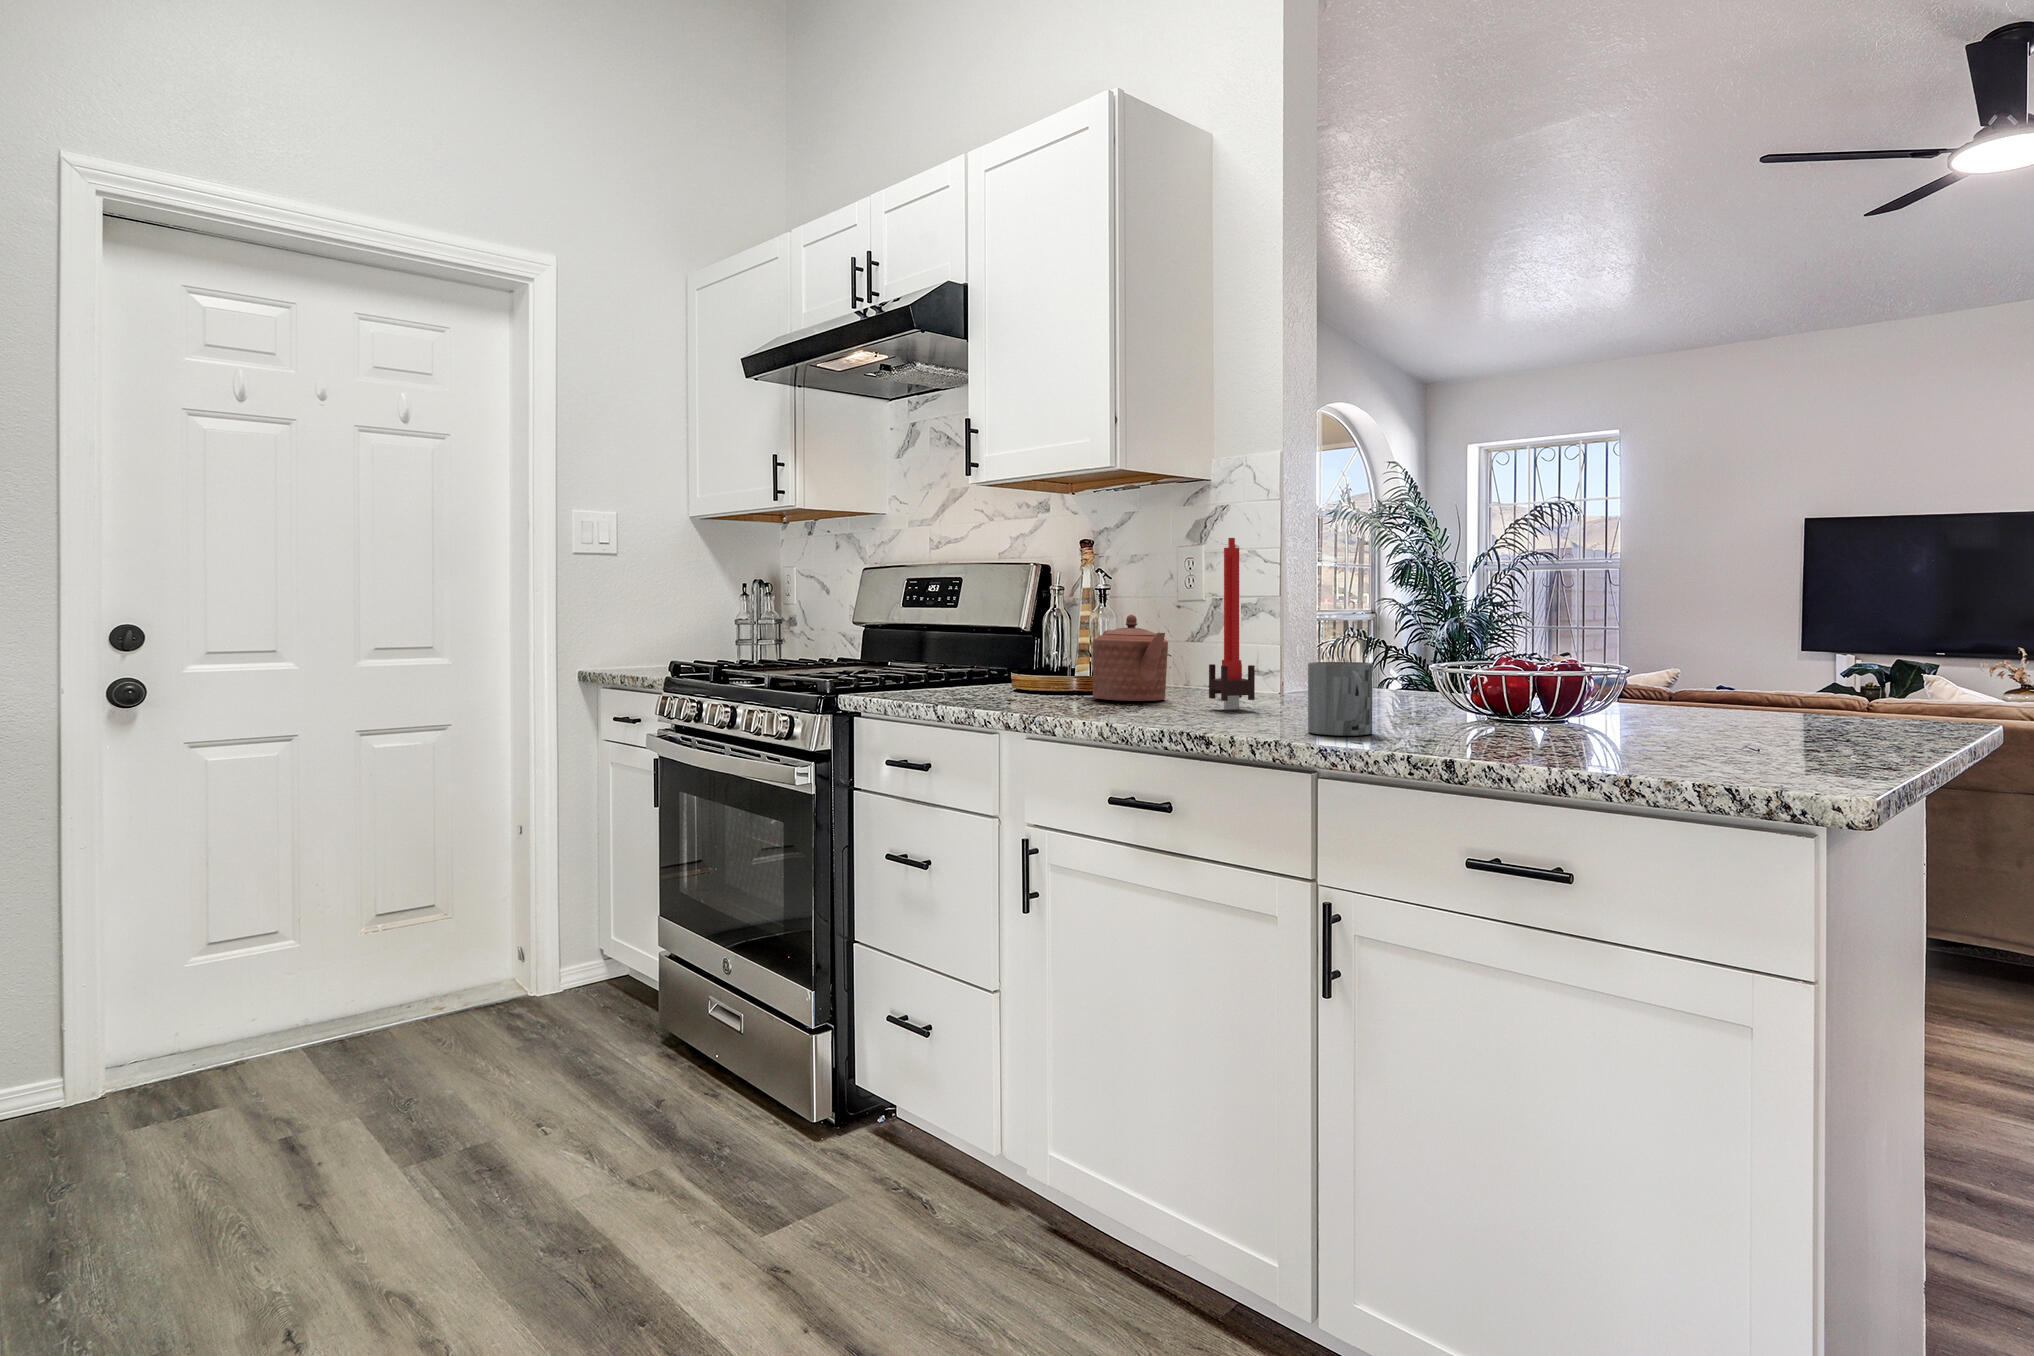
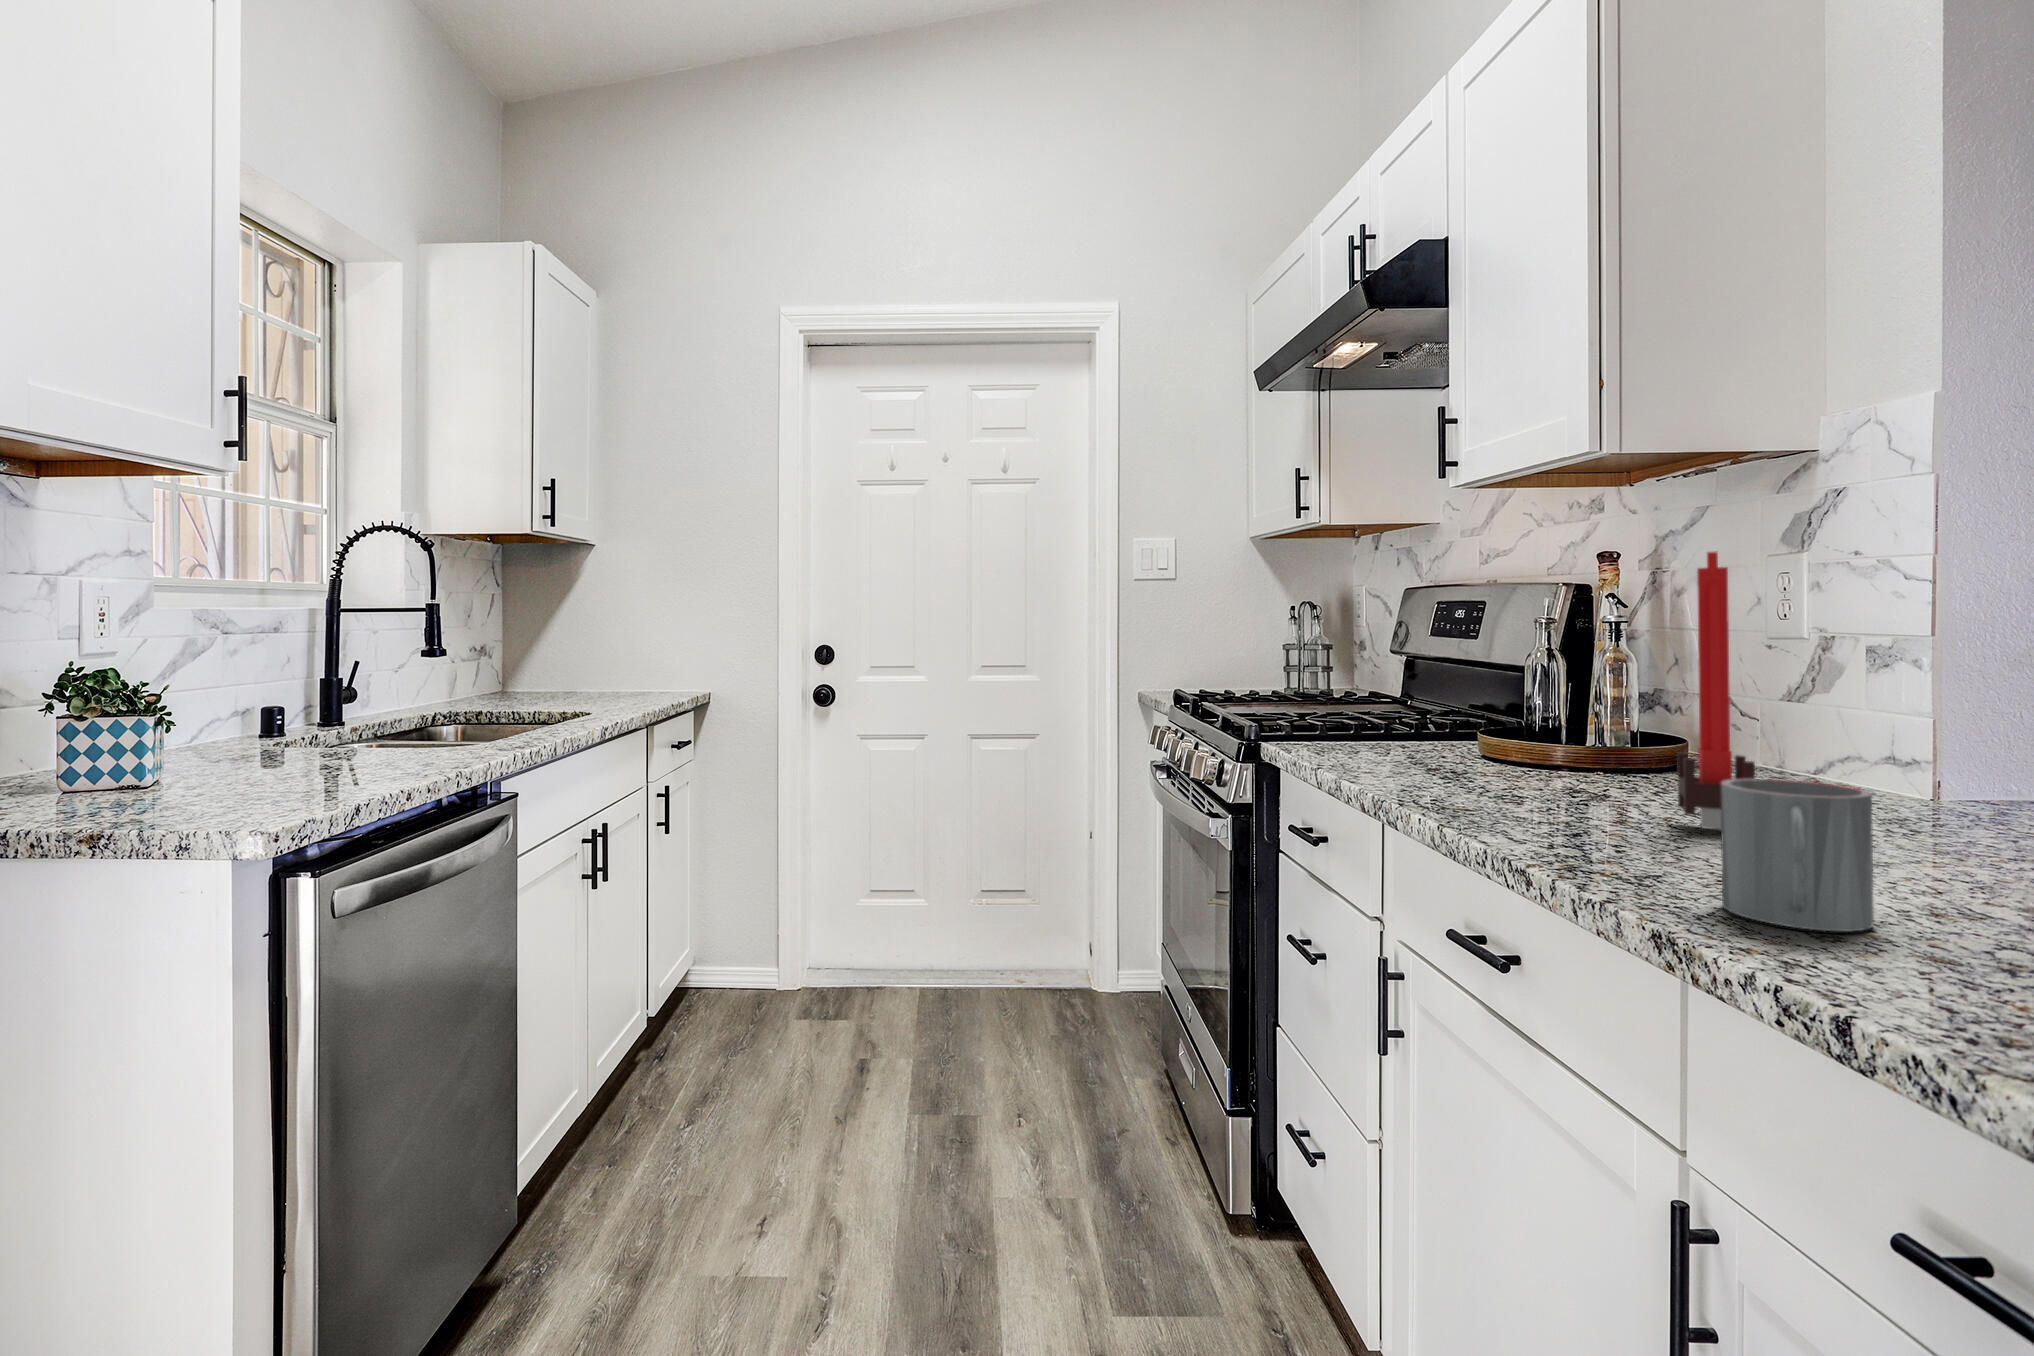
teapot: present [1093,615,1168,701] -> none [1528,665,1657,796]

